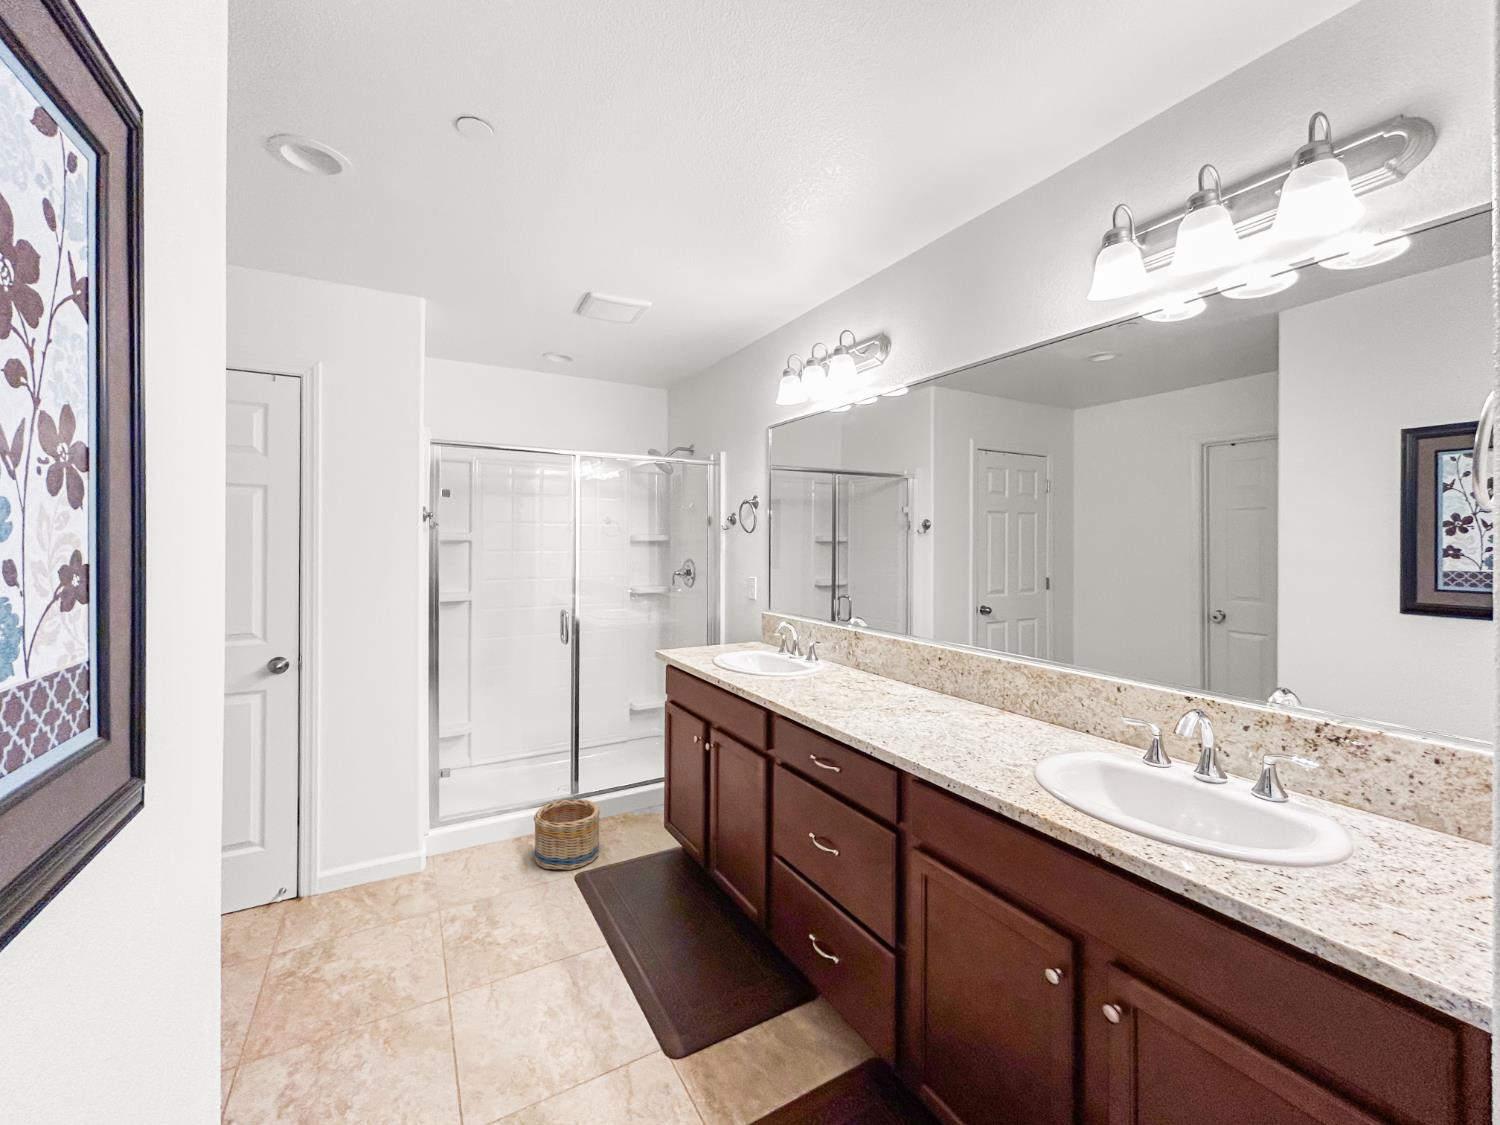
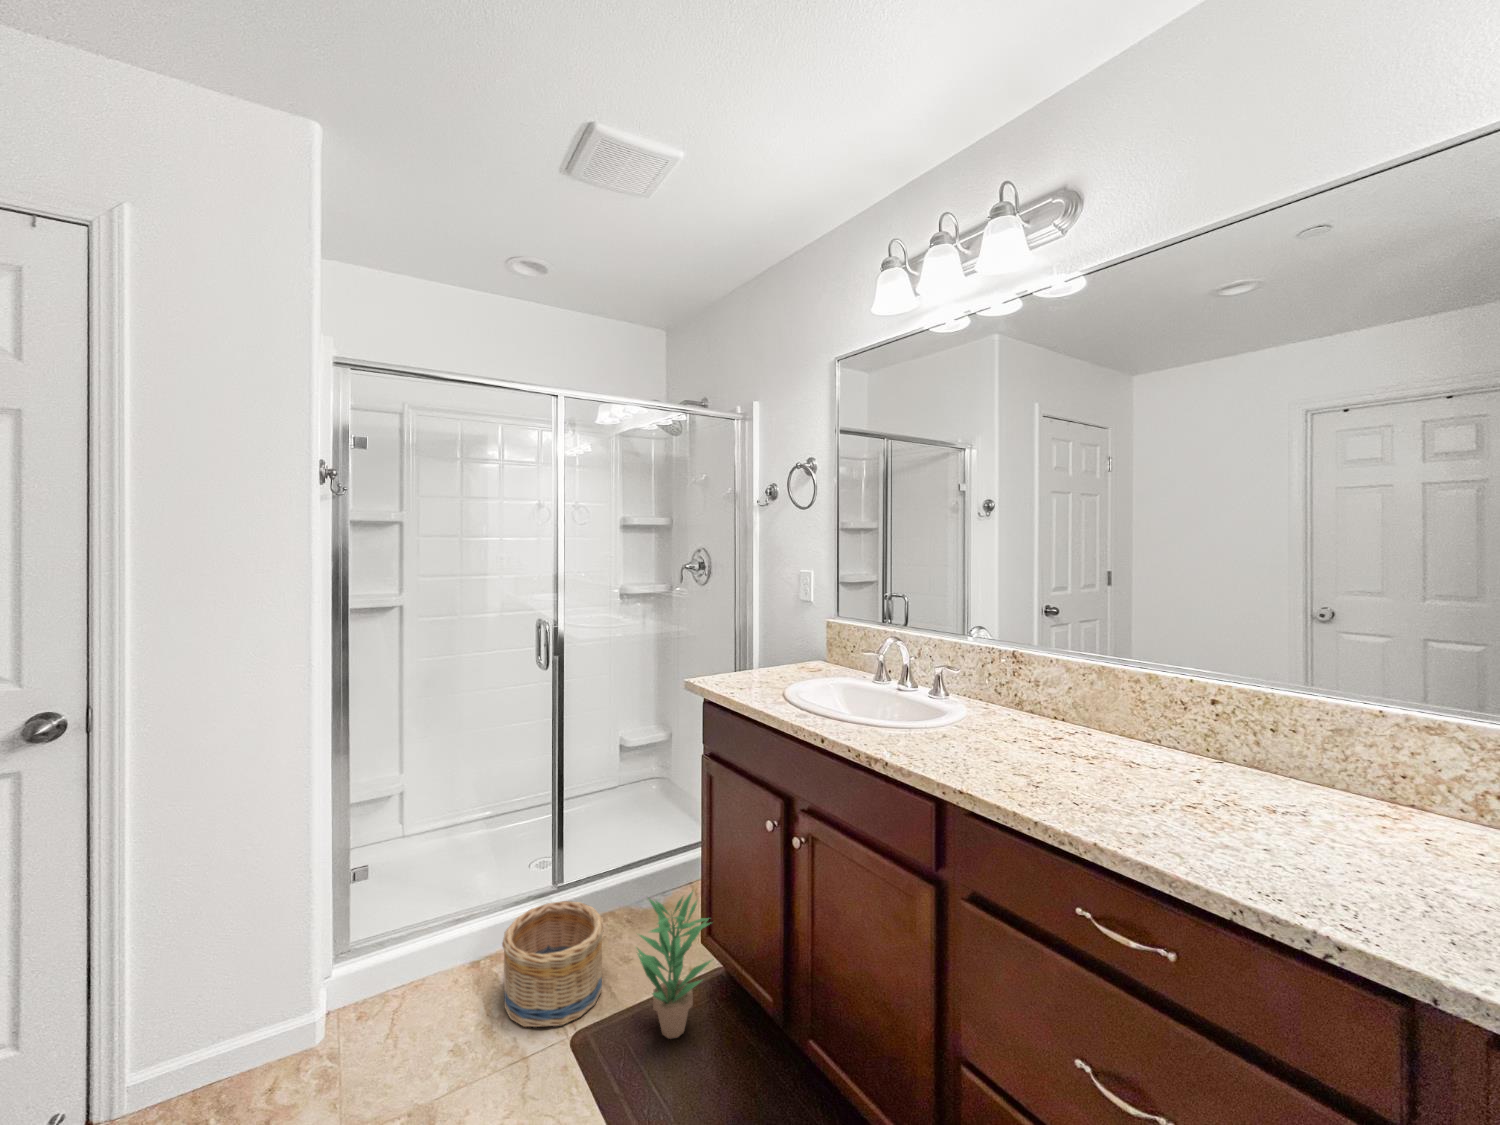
potted plant: none [615,783,666,879] -> present [637,892,711,1039]

